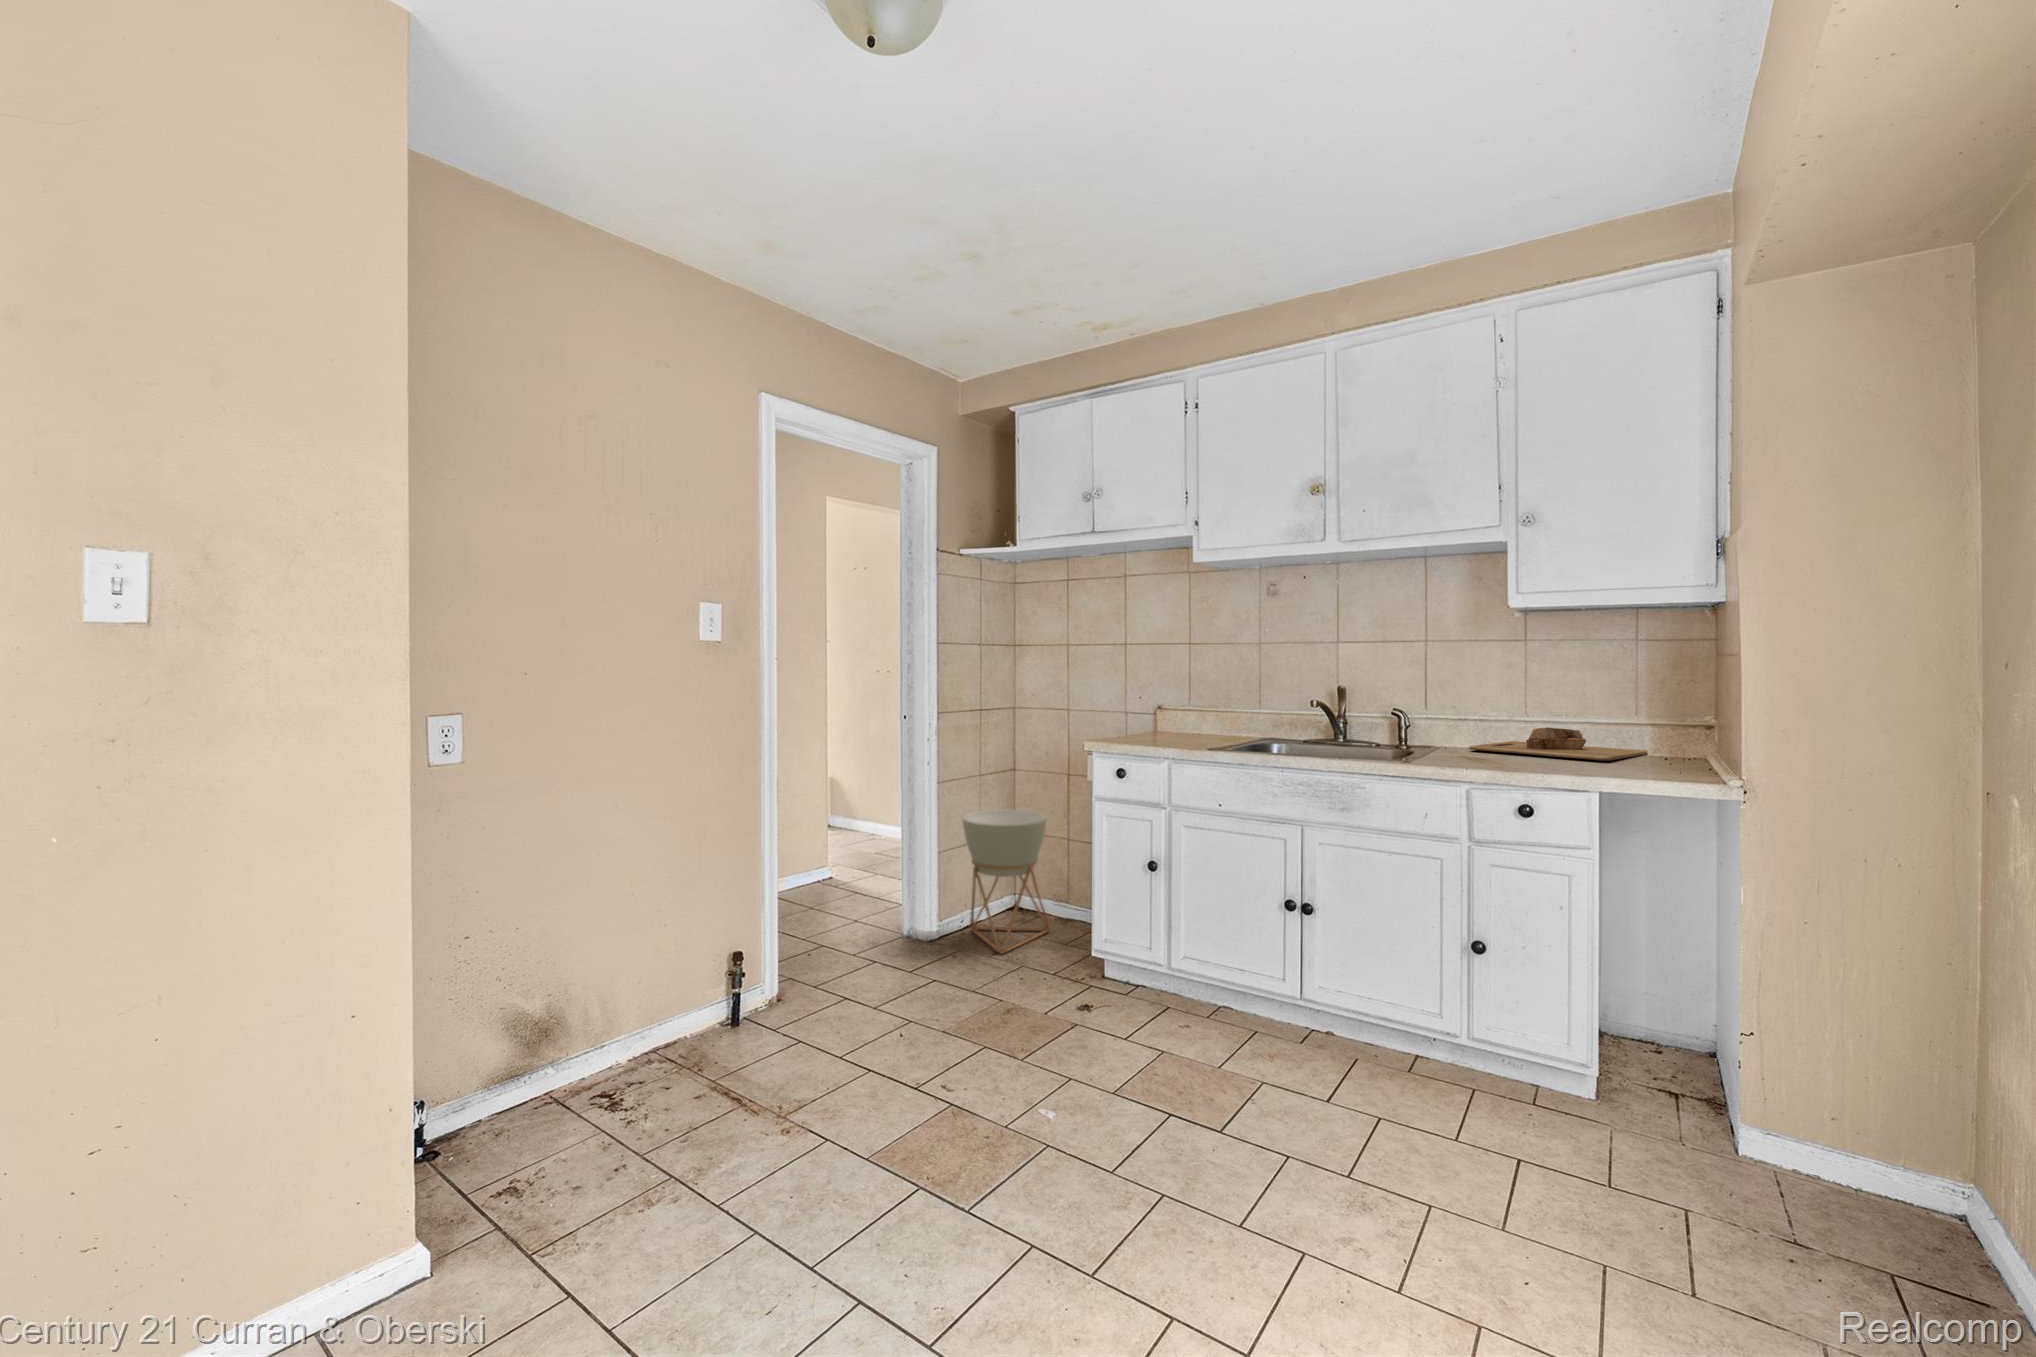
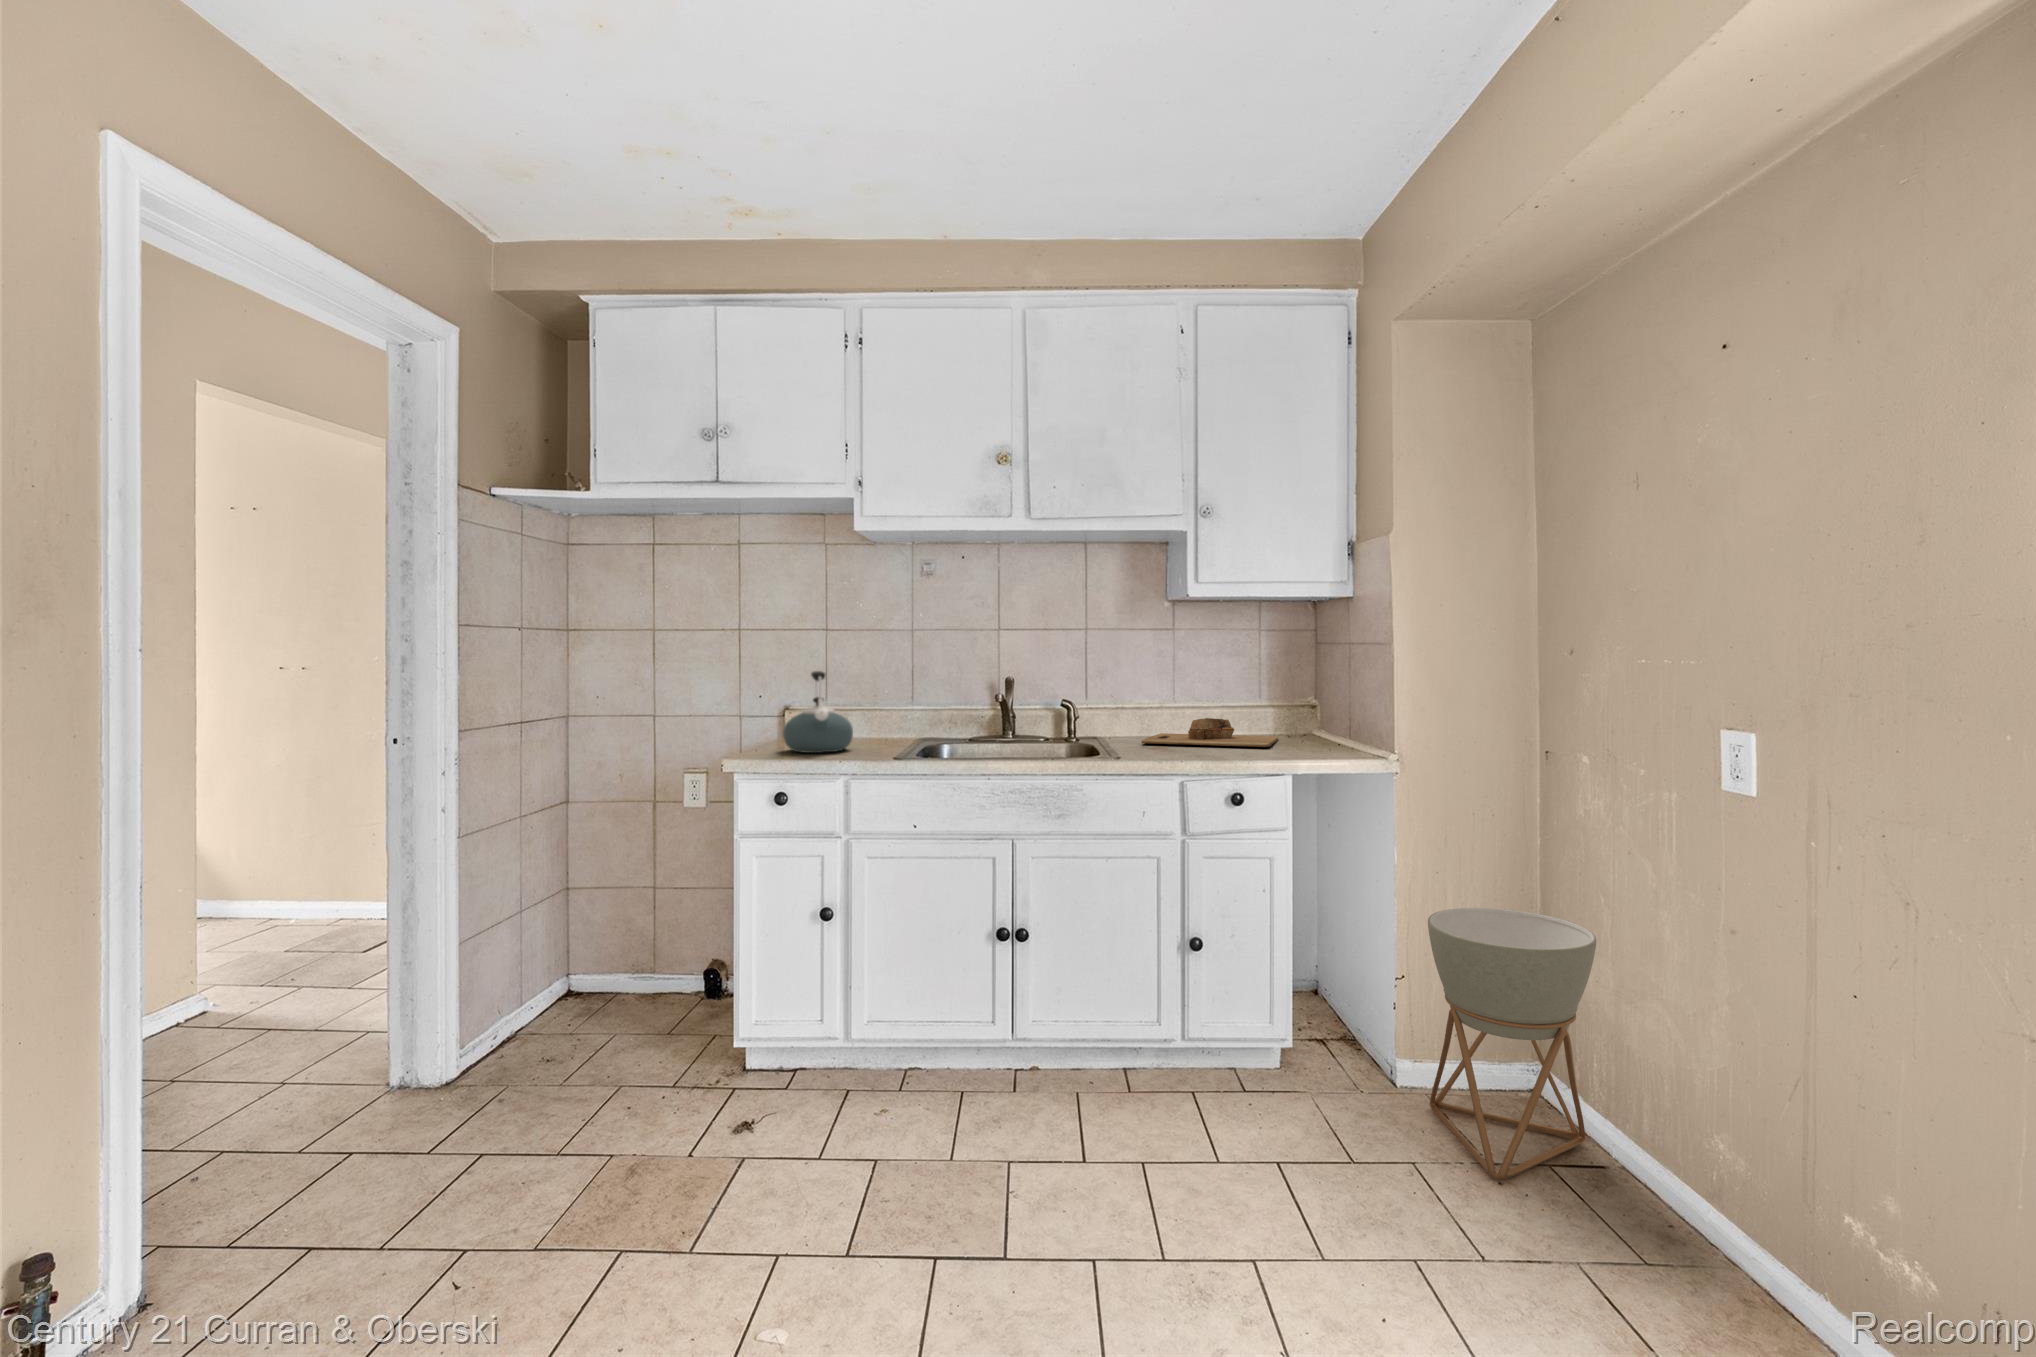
kettle: none [1144,677,1199,742] -> present [783,671,853,753]
planter: present [962,810,1050,953] -> present [1428,908,1596,1180]

